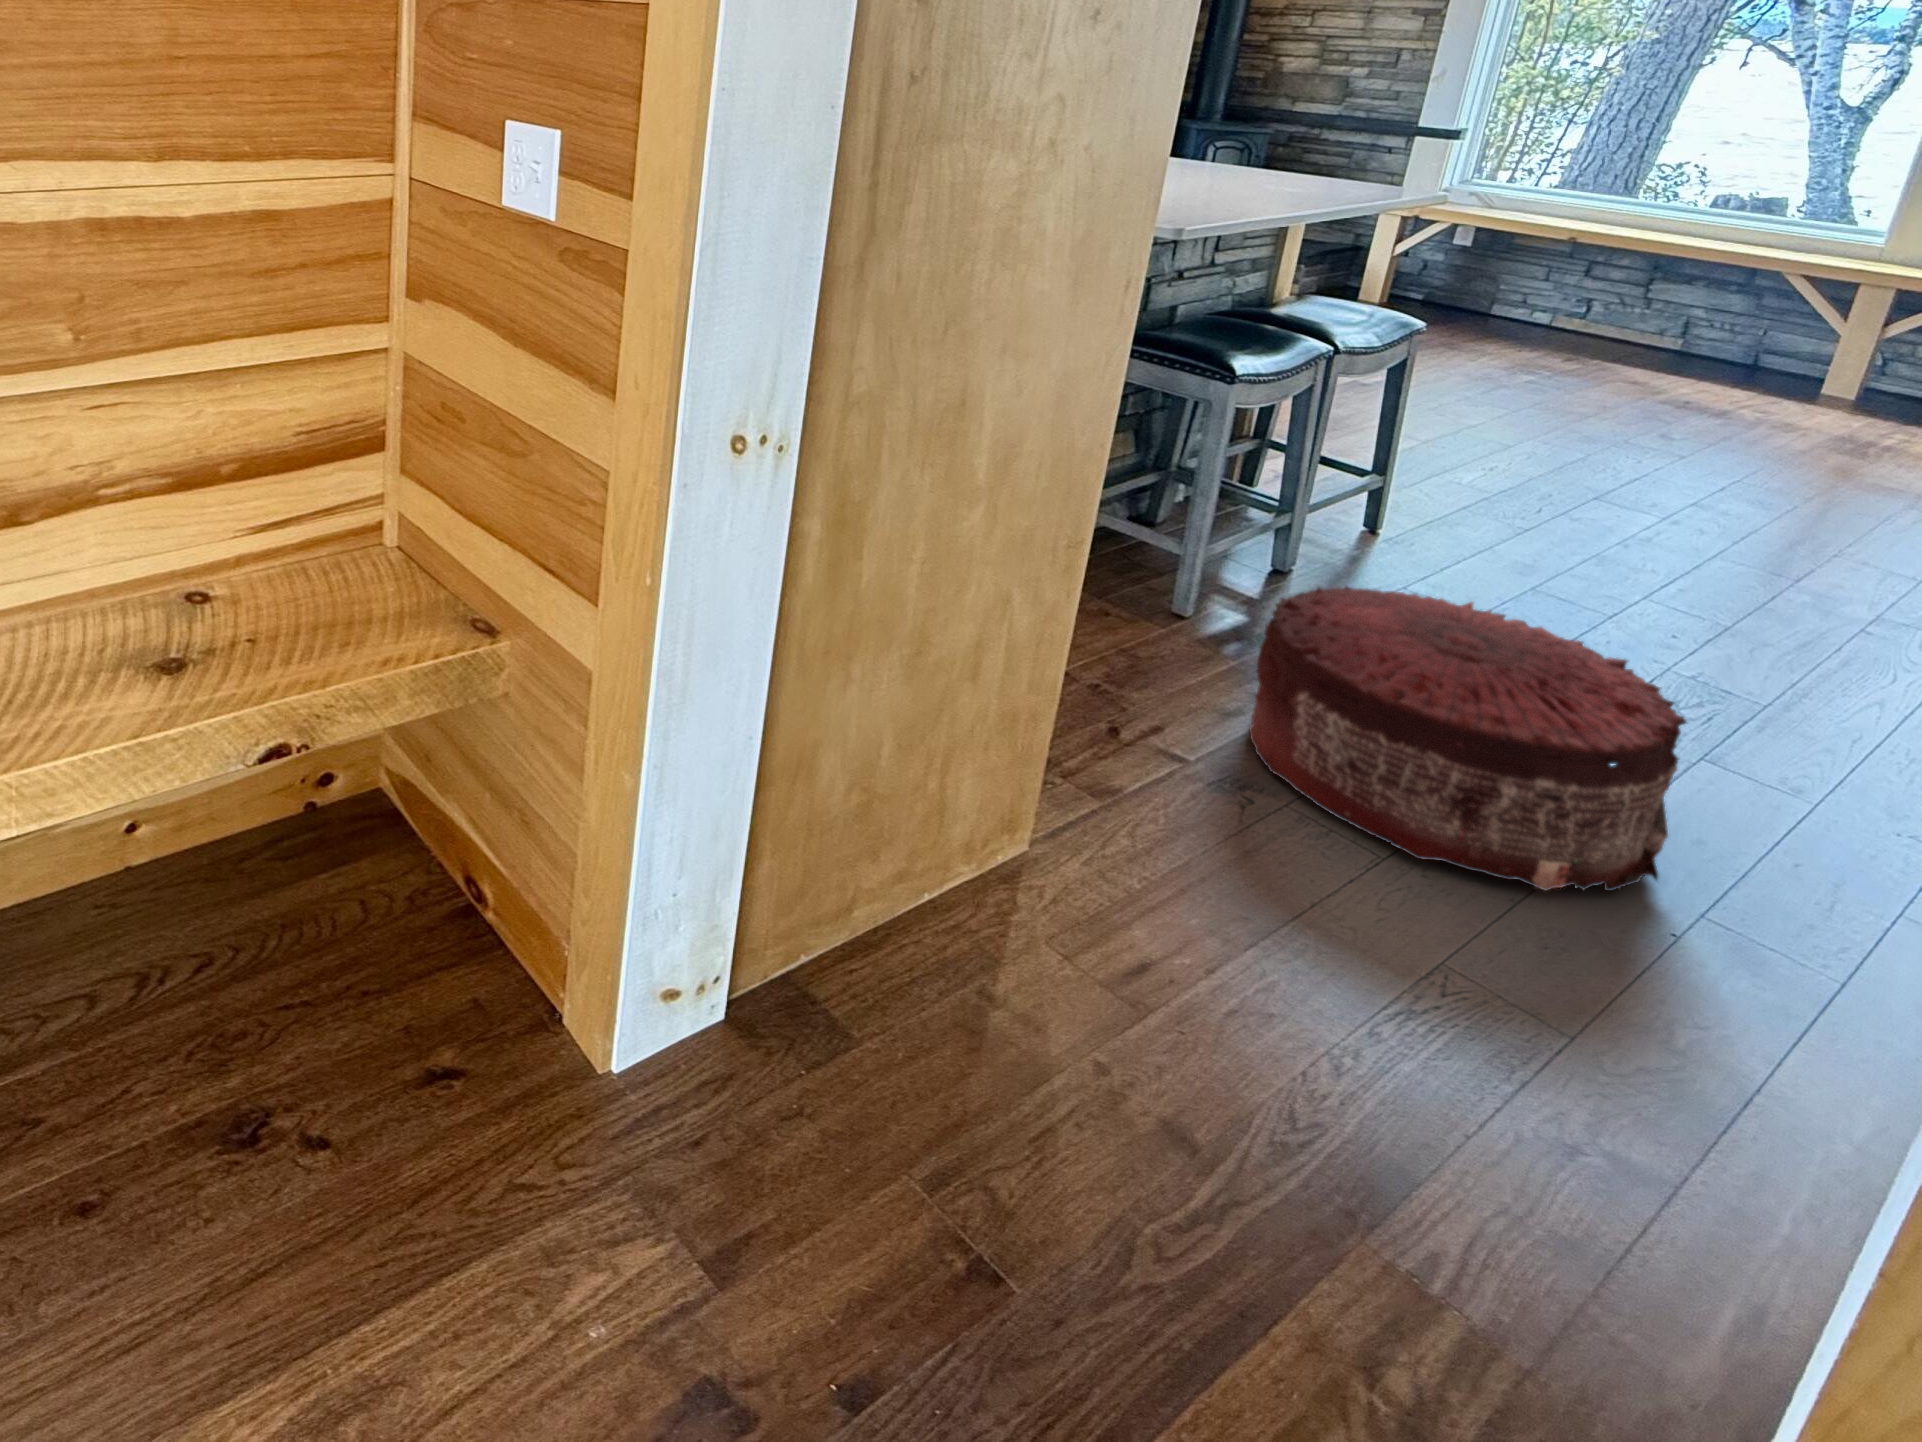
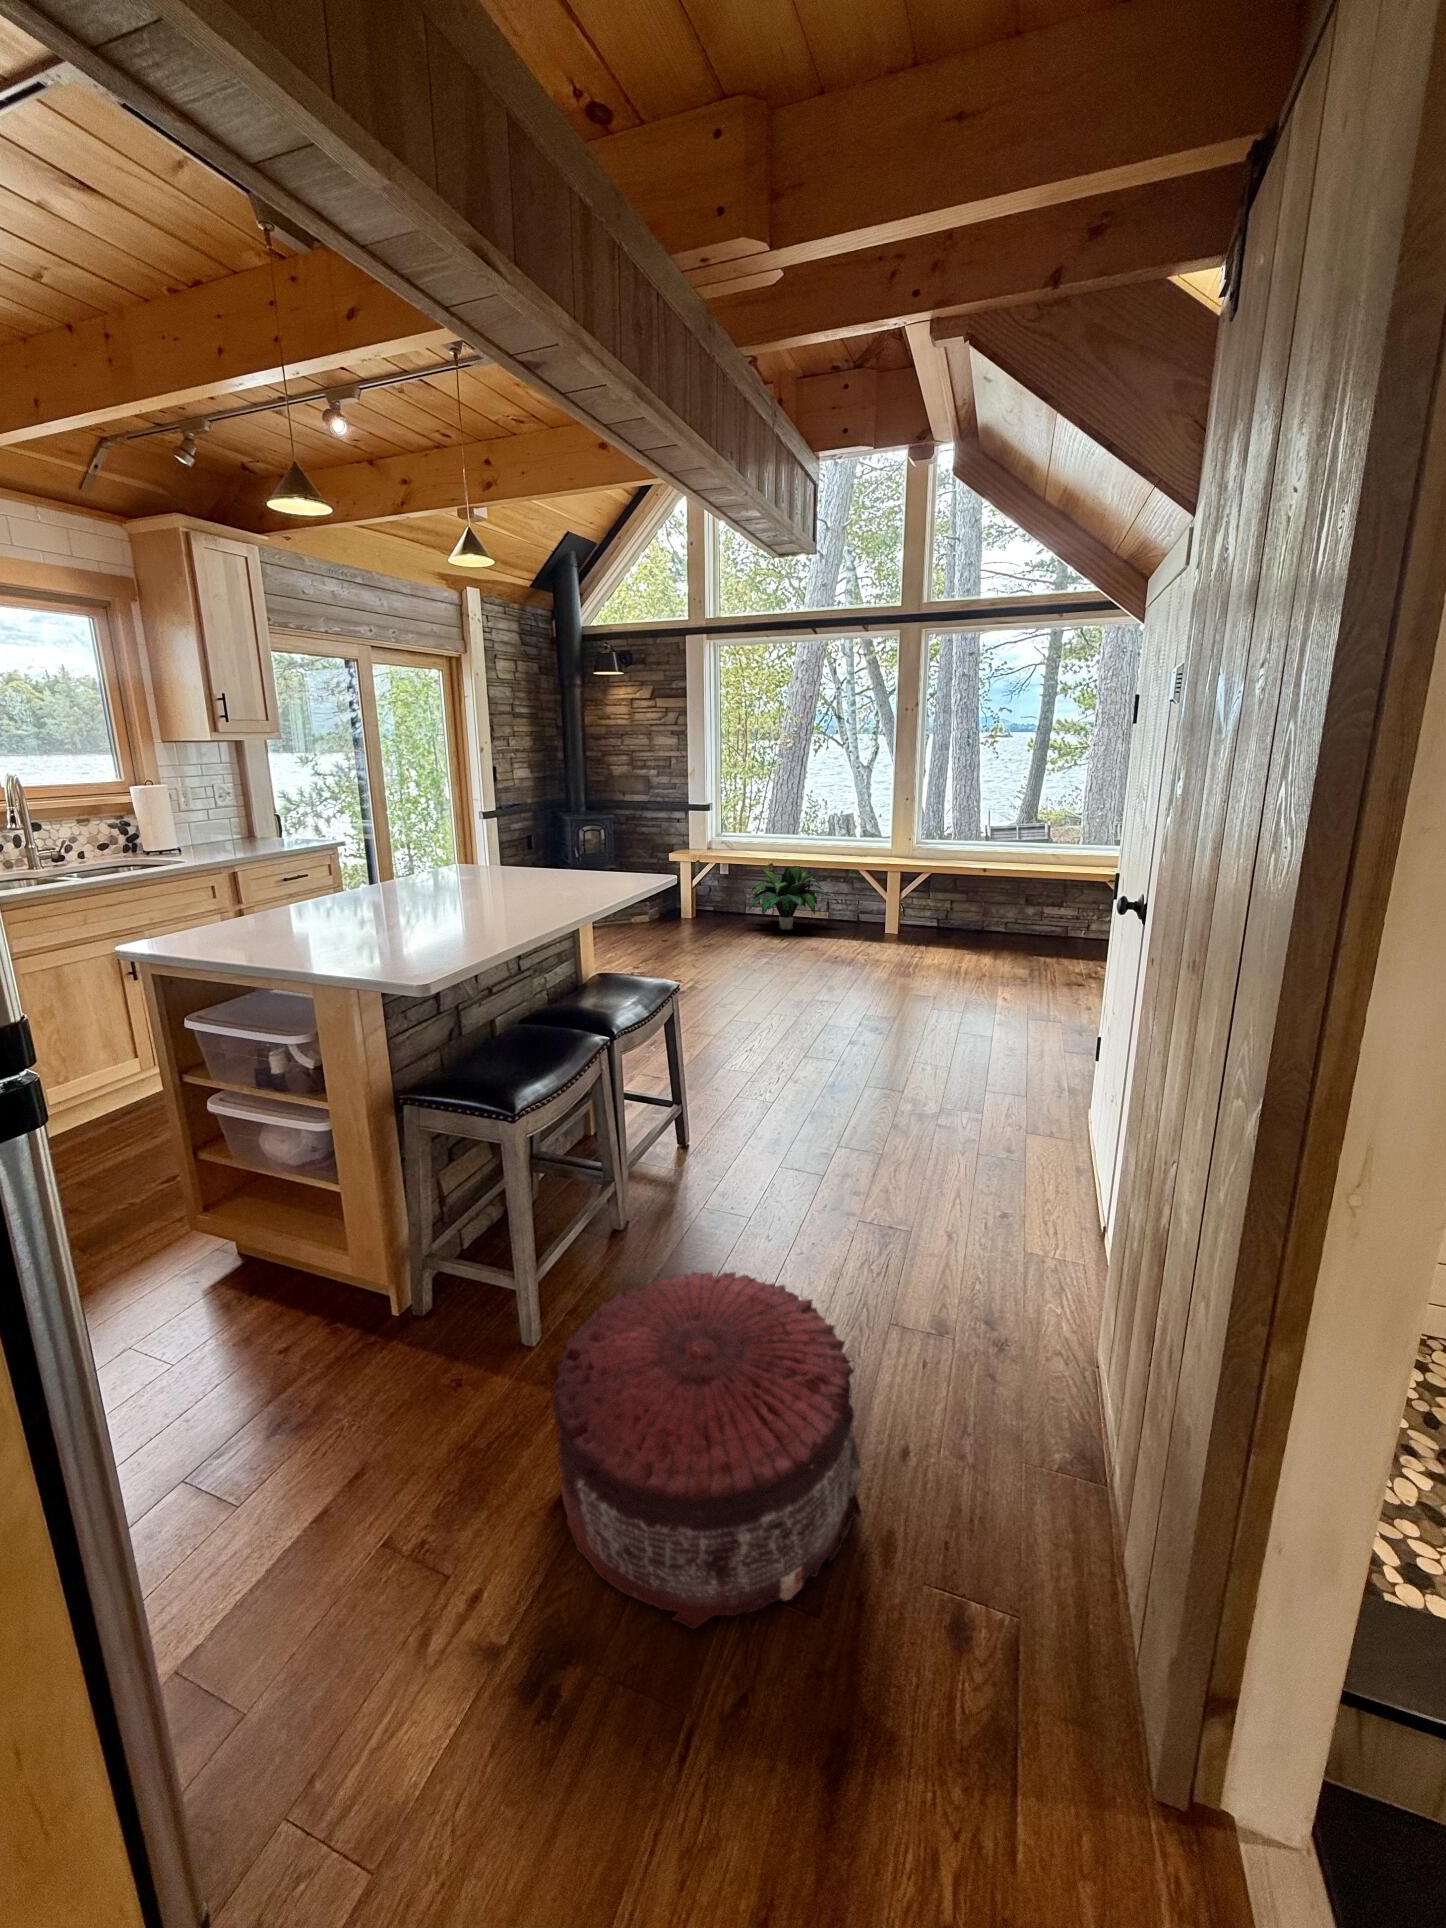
potted plant: none [1504,240,1709,352] -> present [749,866,833,930]

